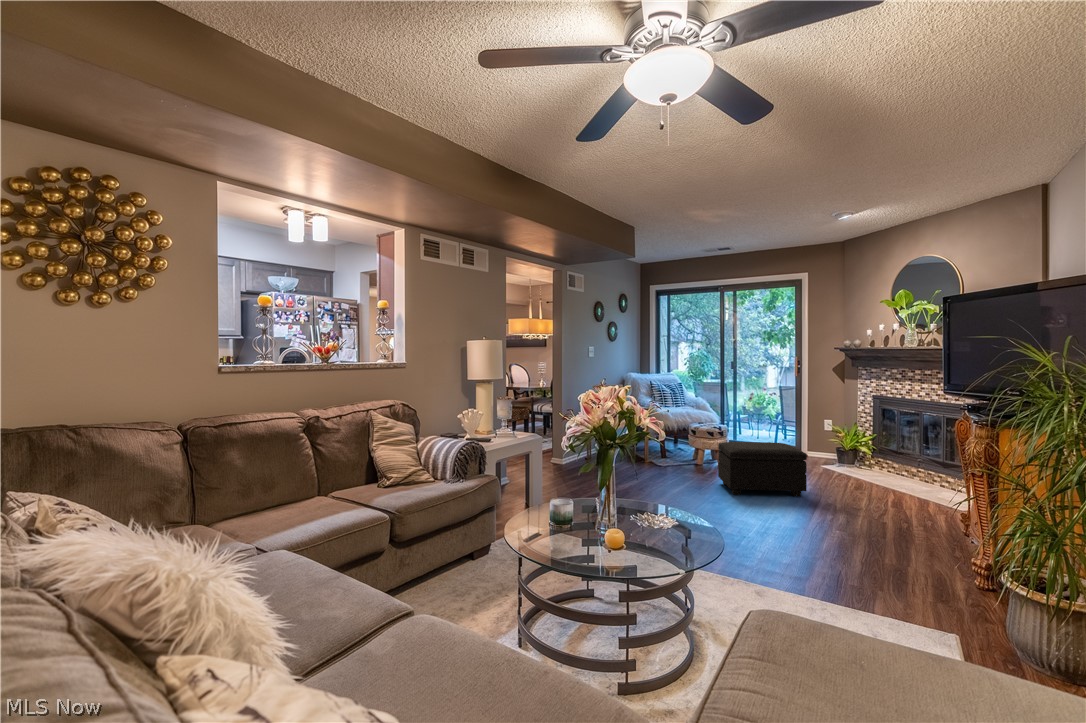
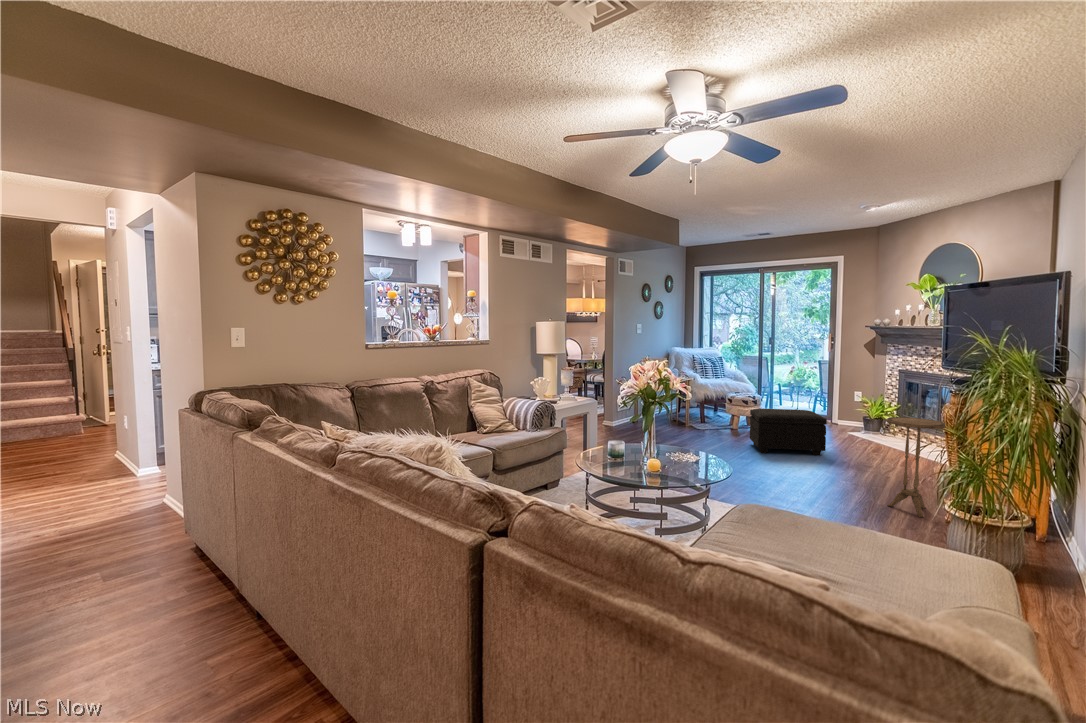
side table: none [896,455,973,585] -> present [887,417,945,518]

